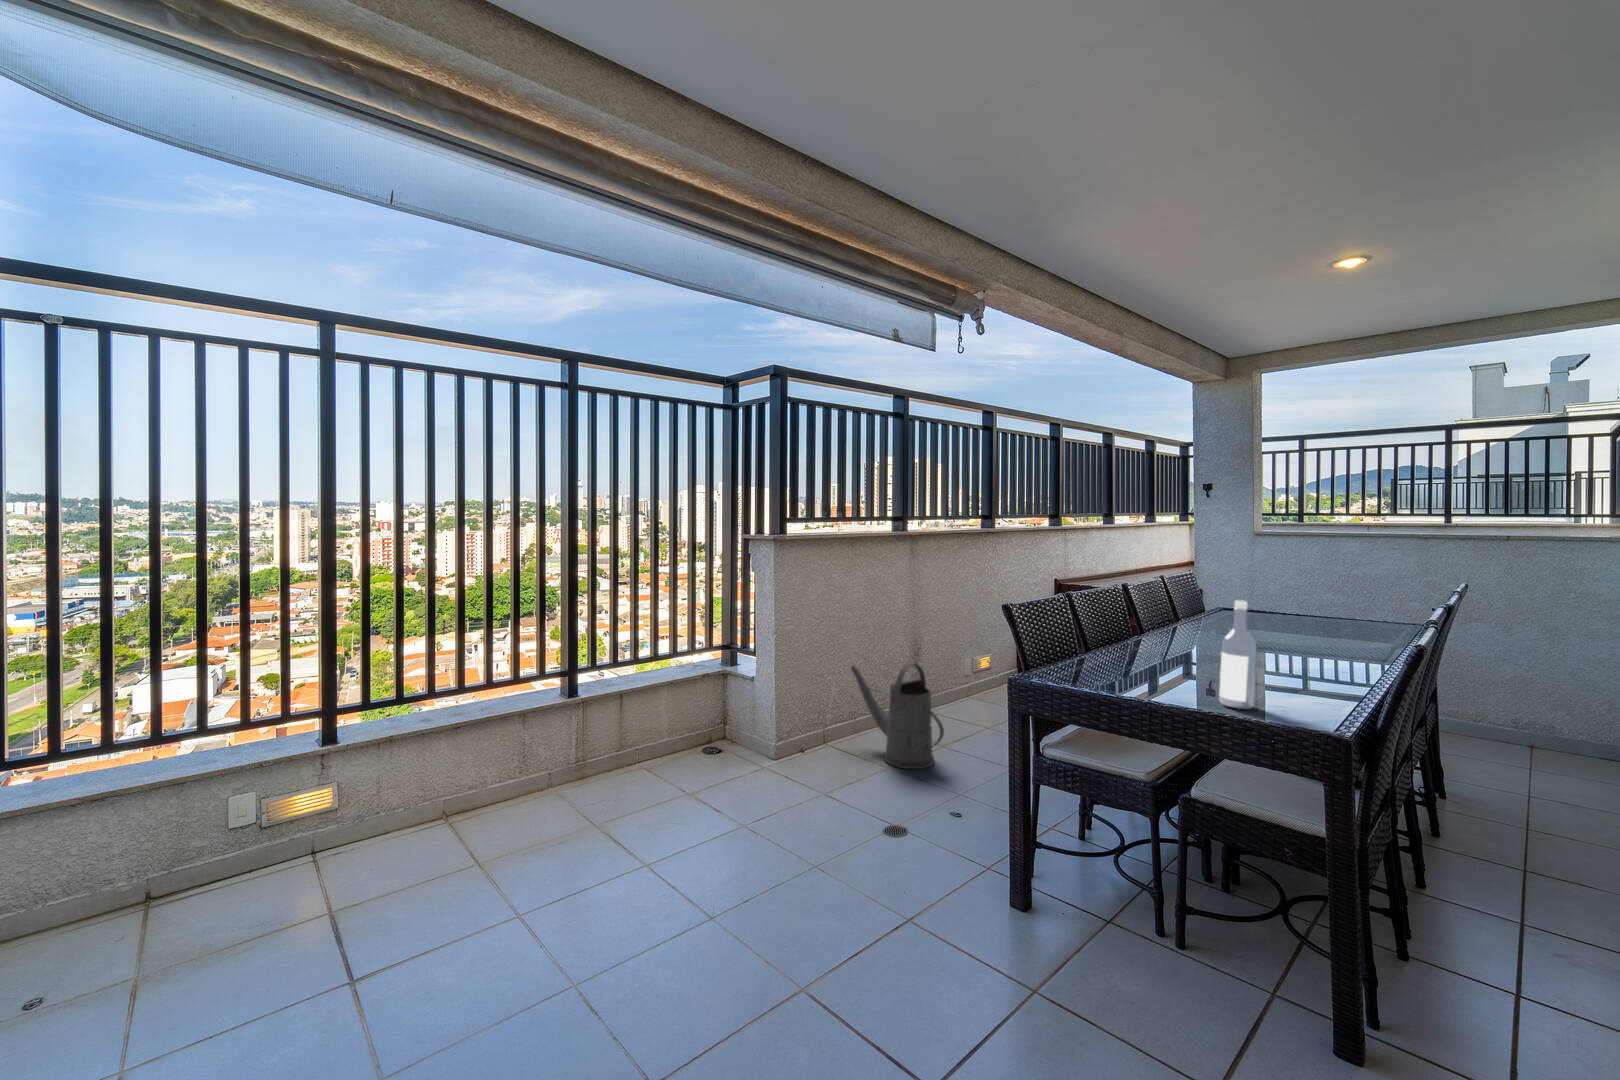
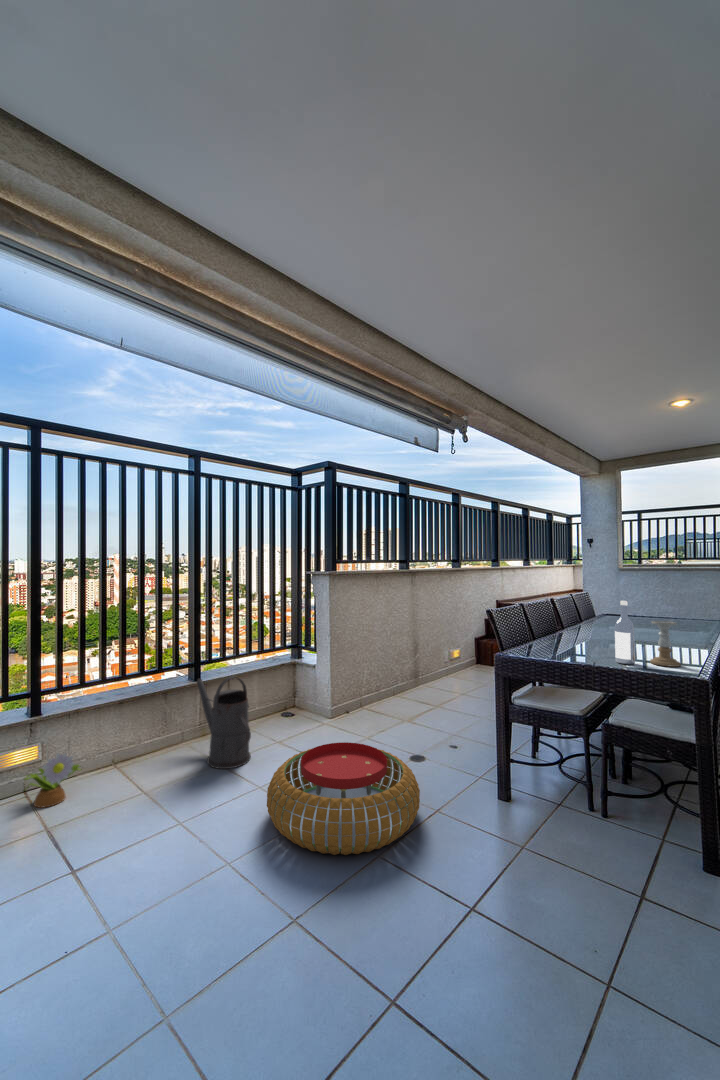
candle holder: none [1282,636,1338,717] -> present [650,621,681,667]
watering can: present [851,662,944,769] -> present [197,676,251,769]
decorative plant: none [304,802,395,877] -> present [24,753,82,808]
pouf: none [636,807,875,992] -> present [267,742,420,855]

